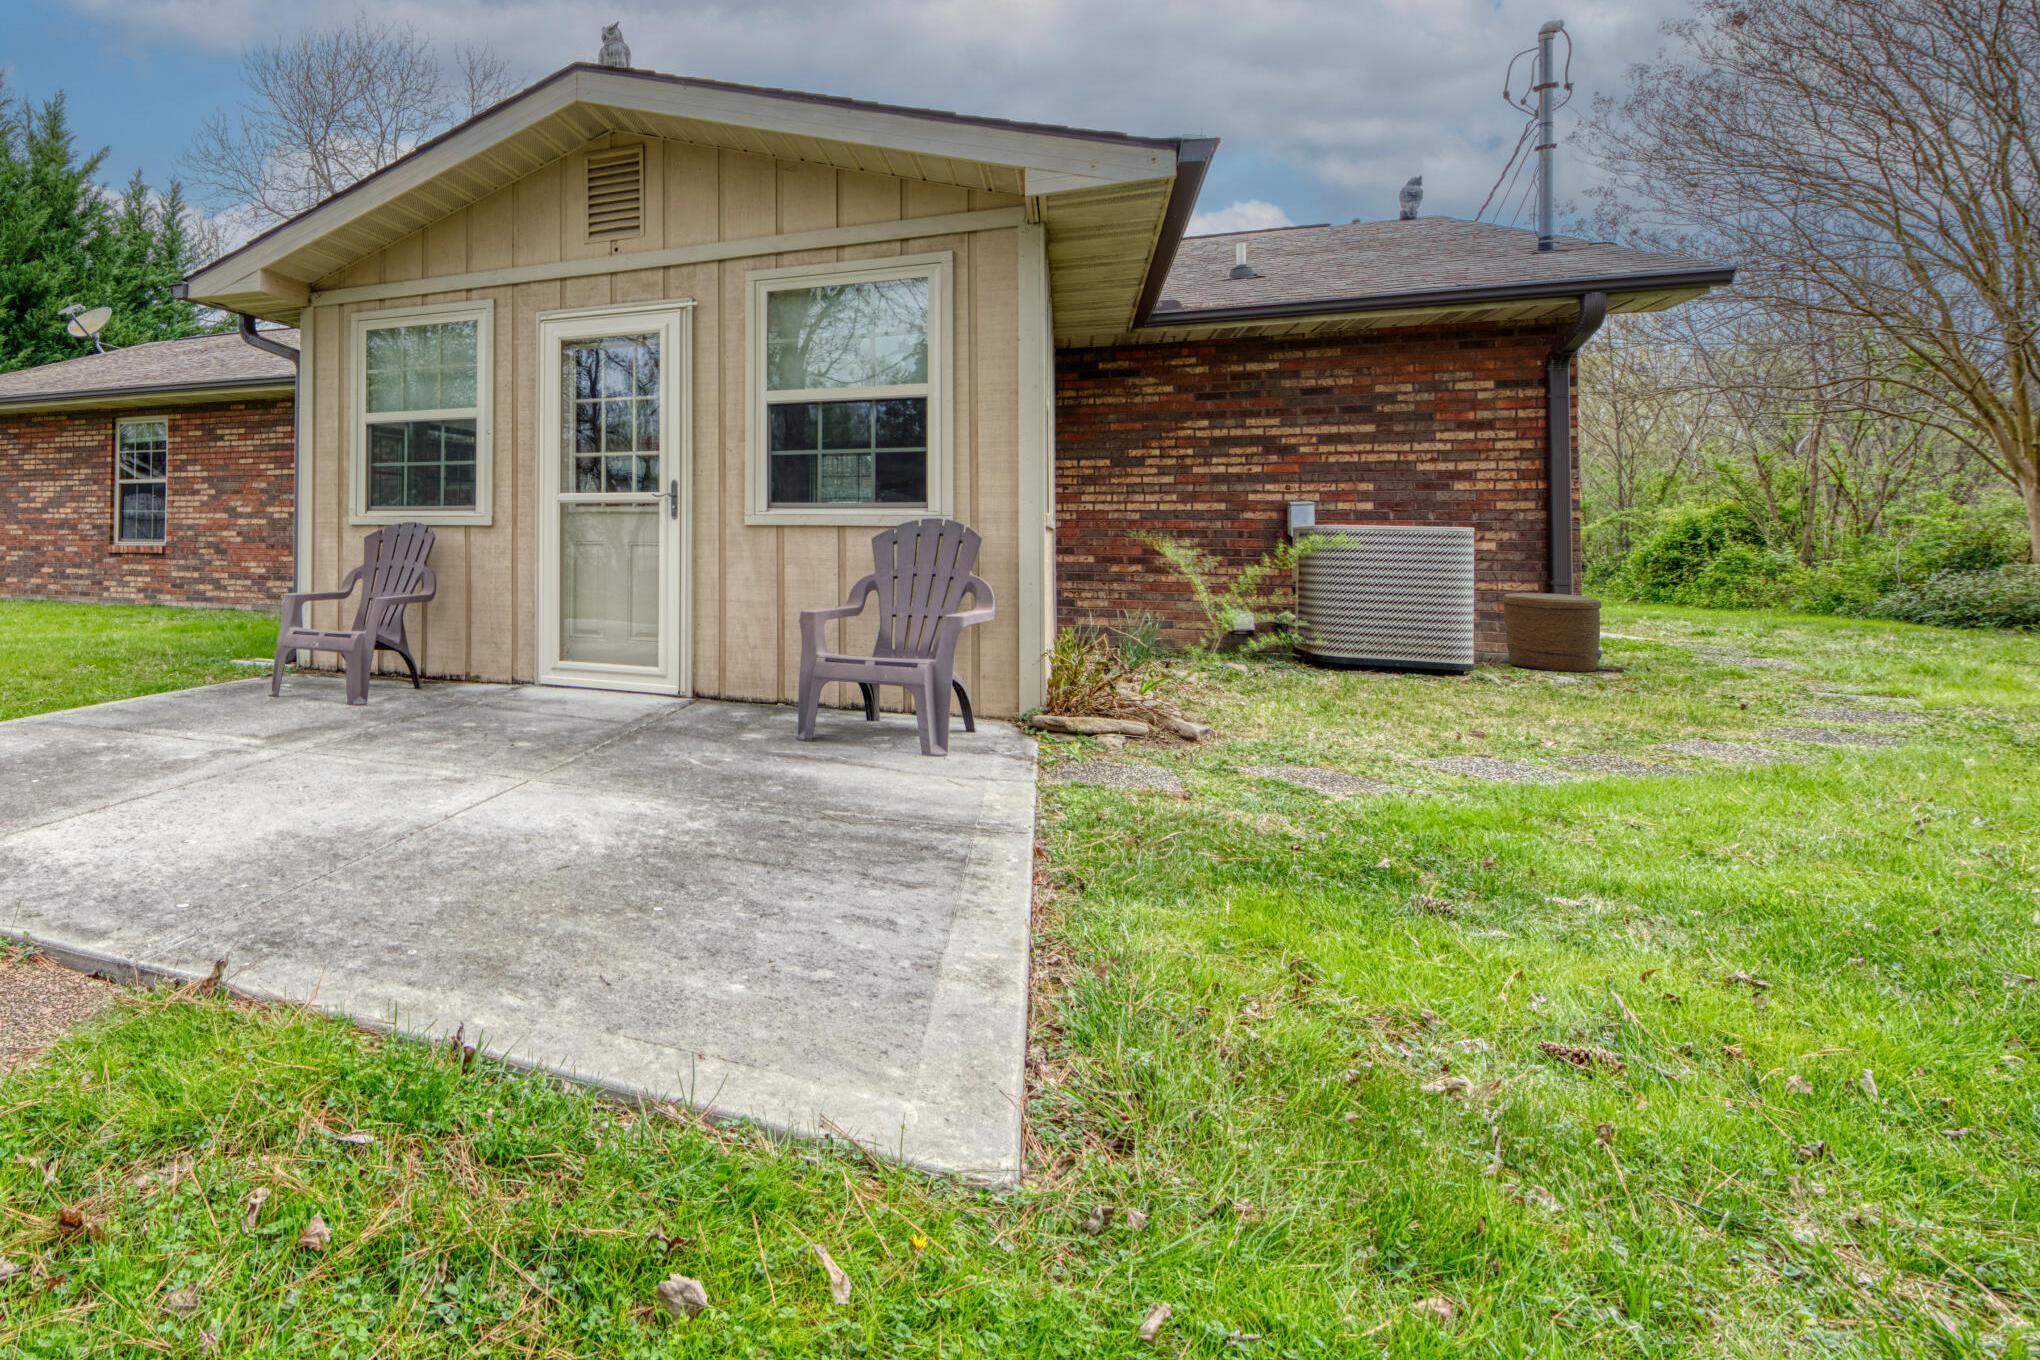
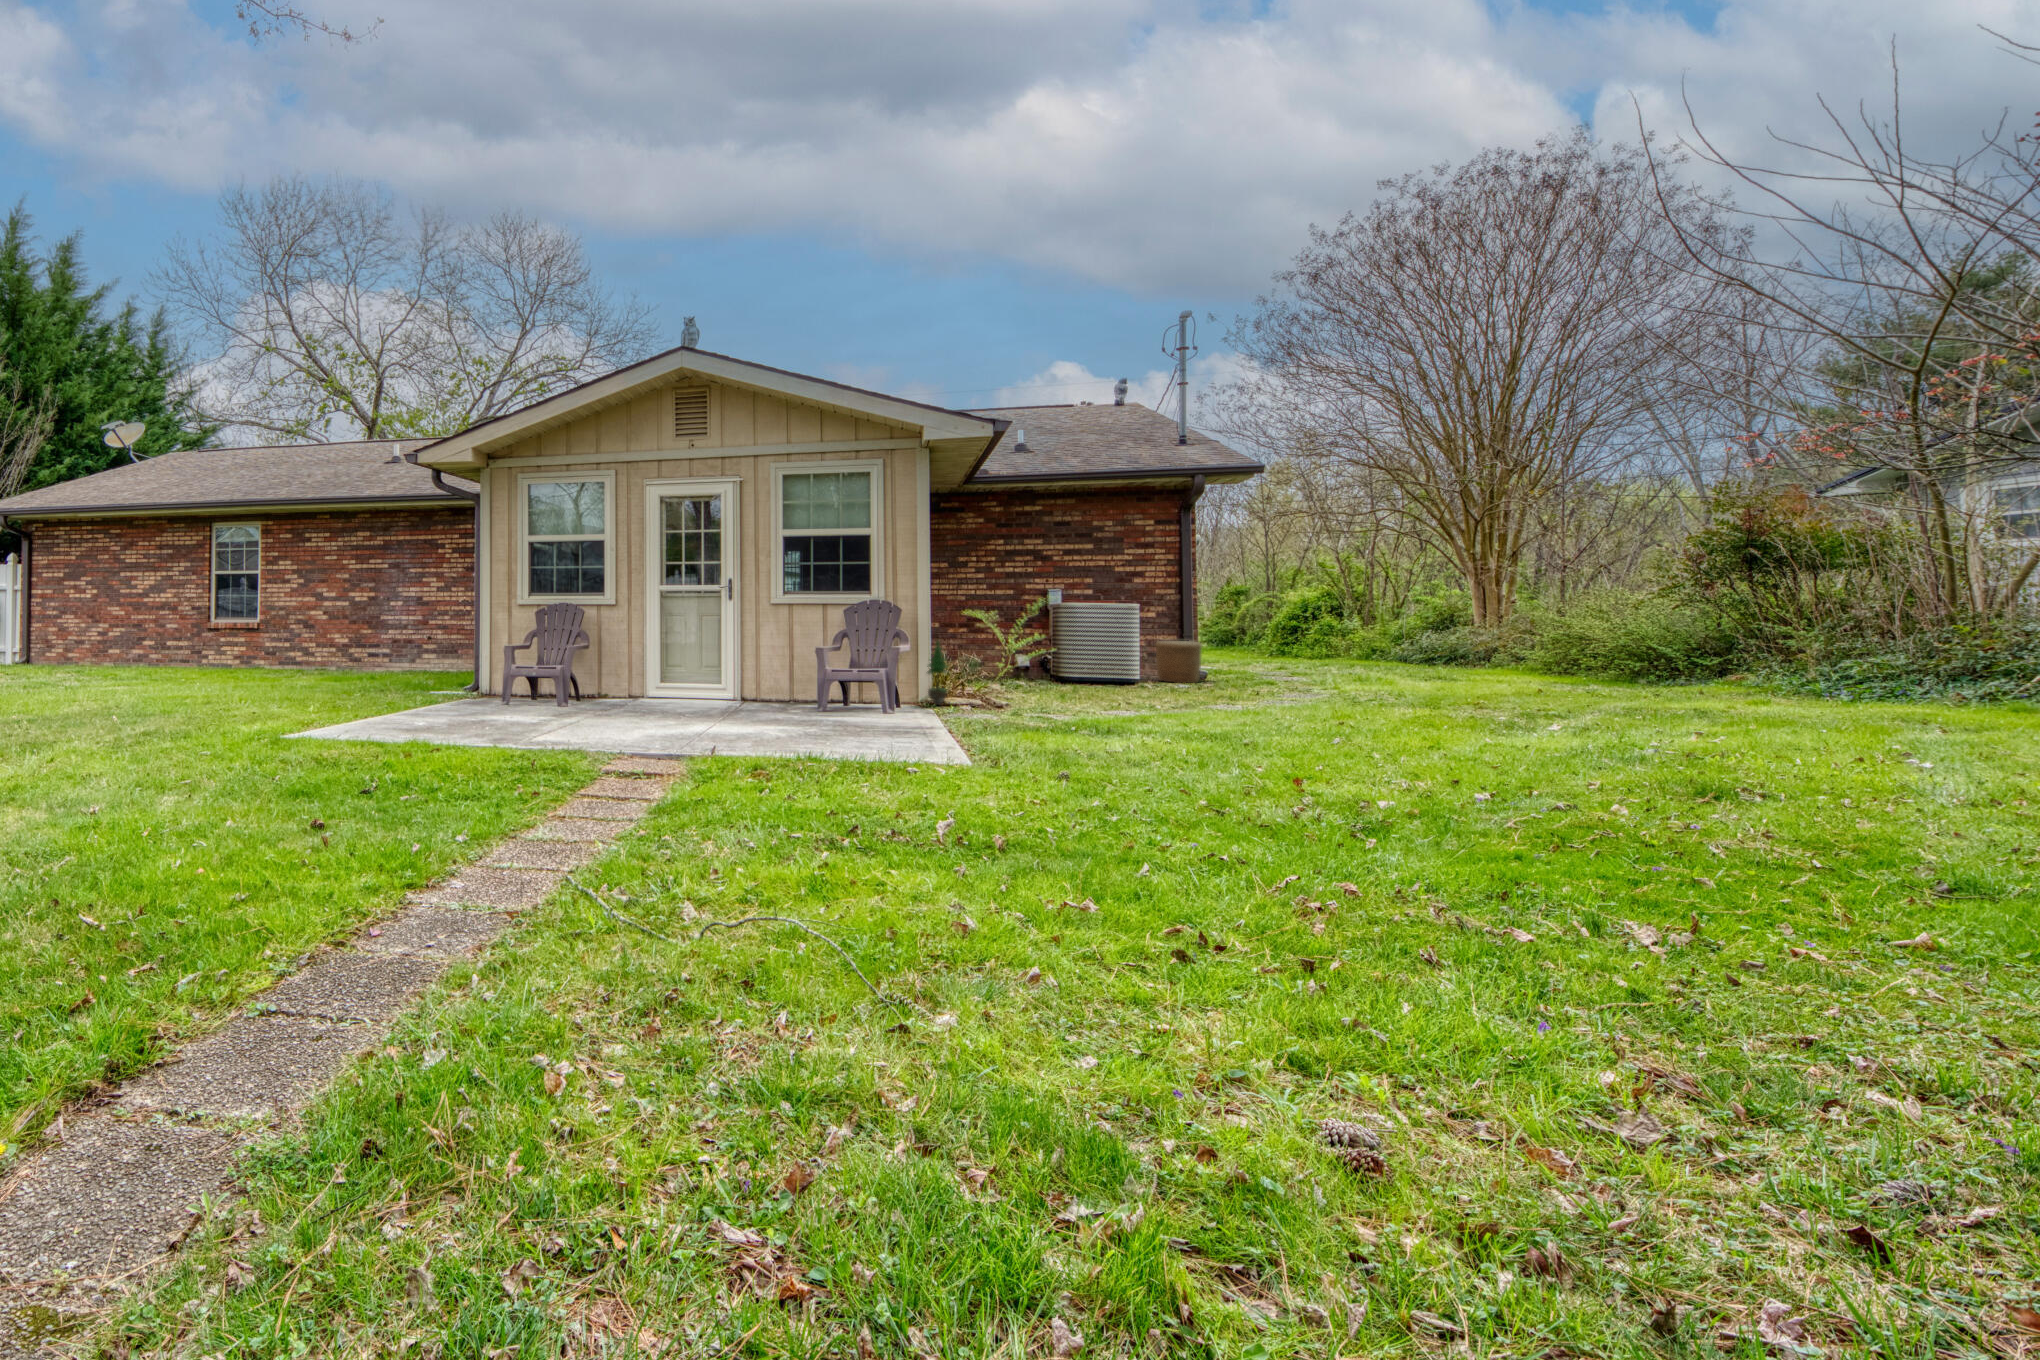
potted tree: none [1034,592,1086,725] -> present [927,641,948,704]

